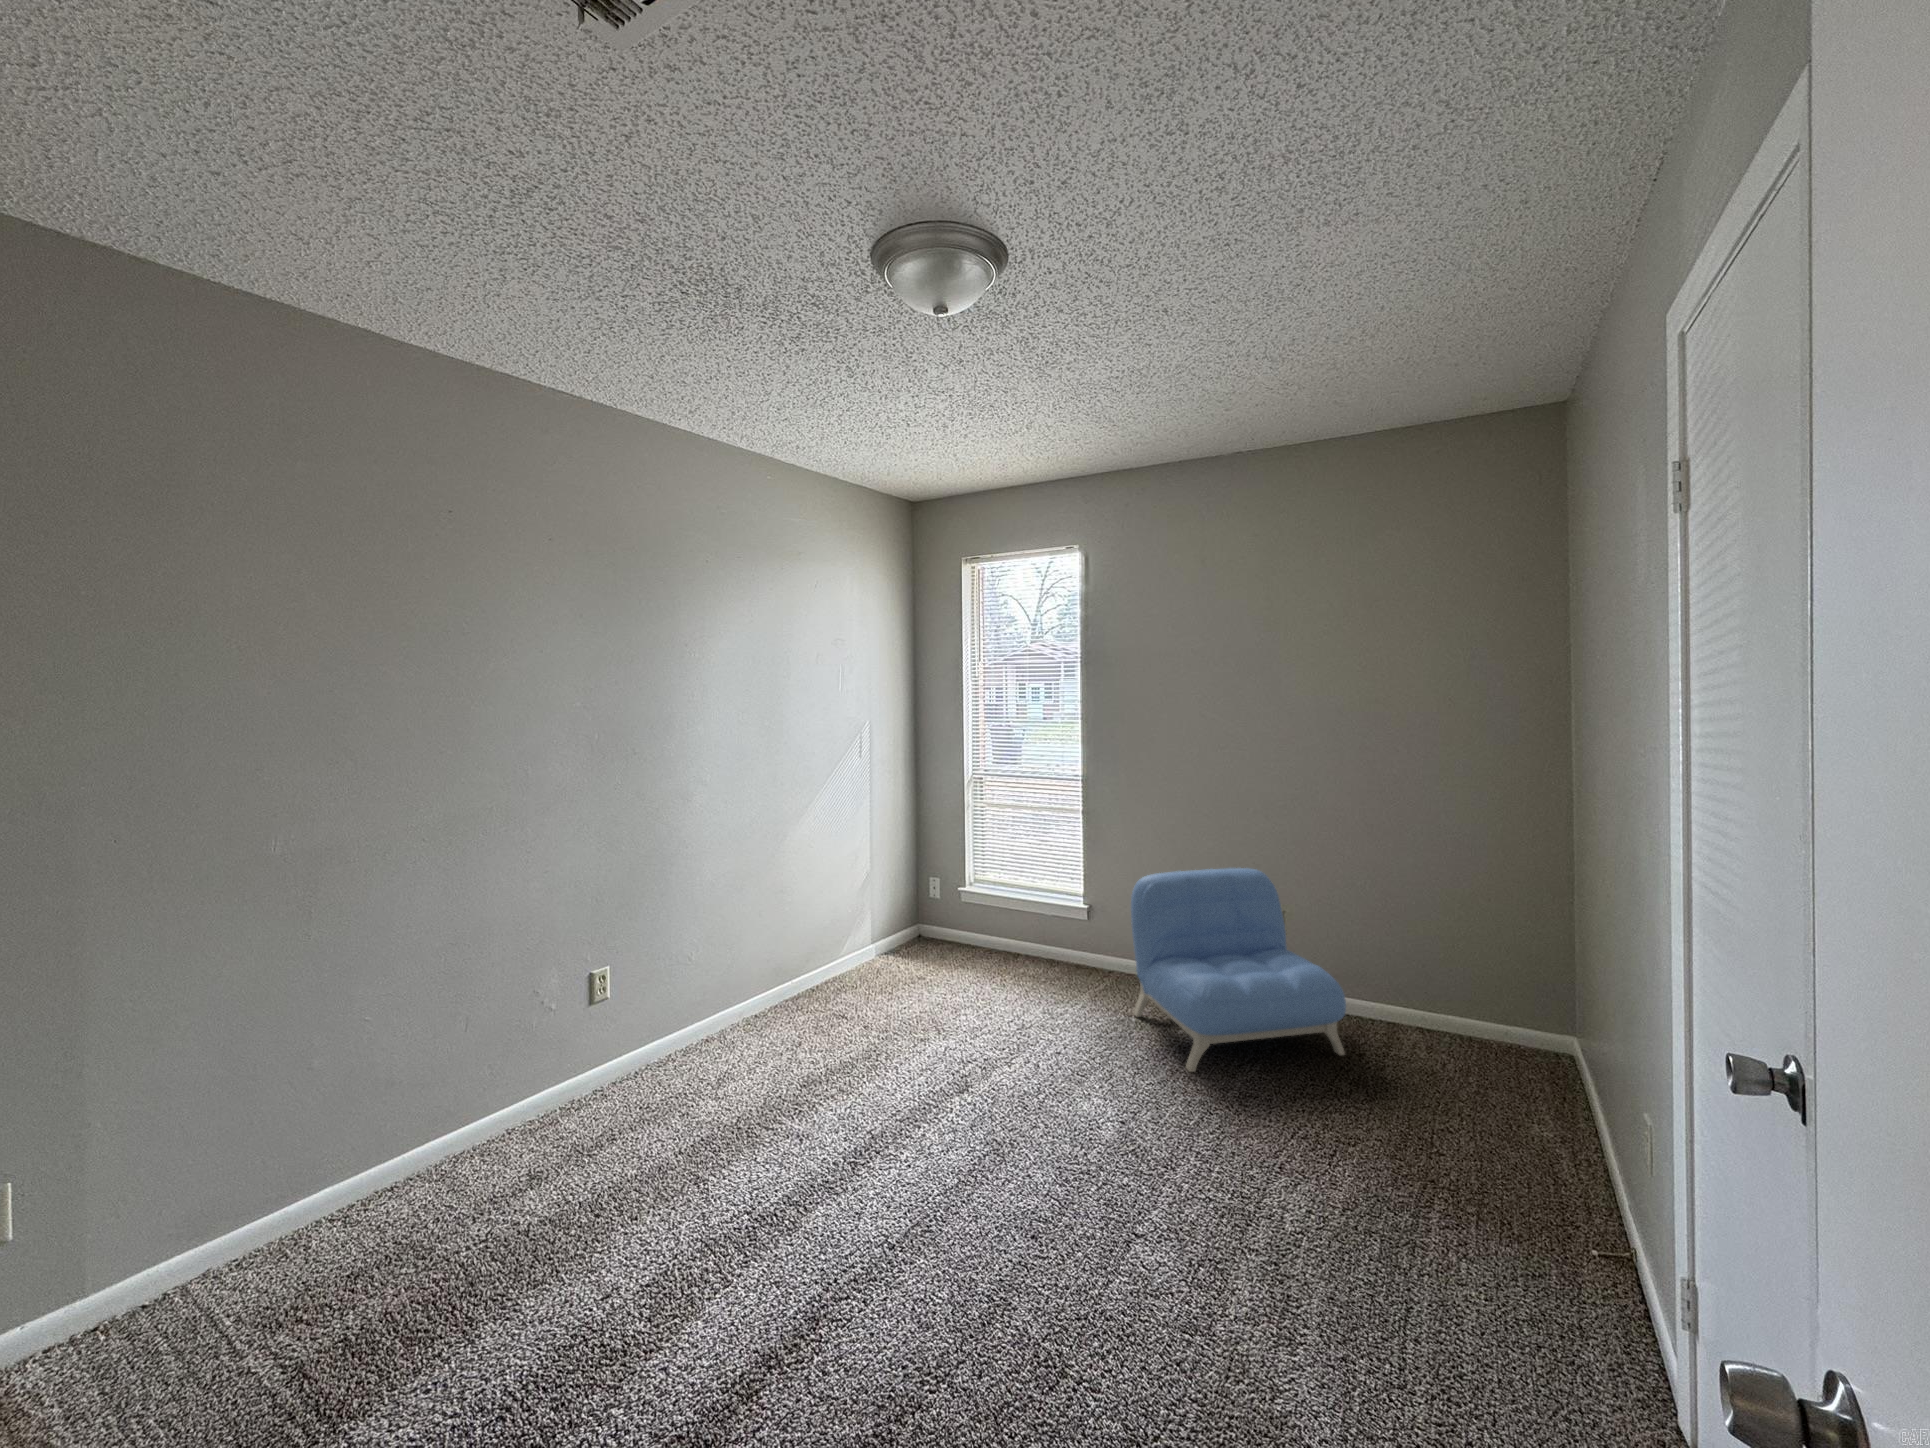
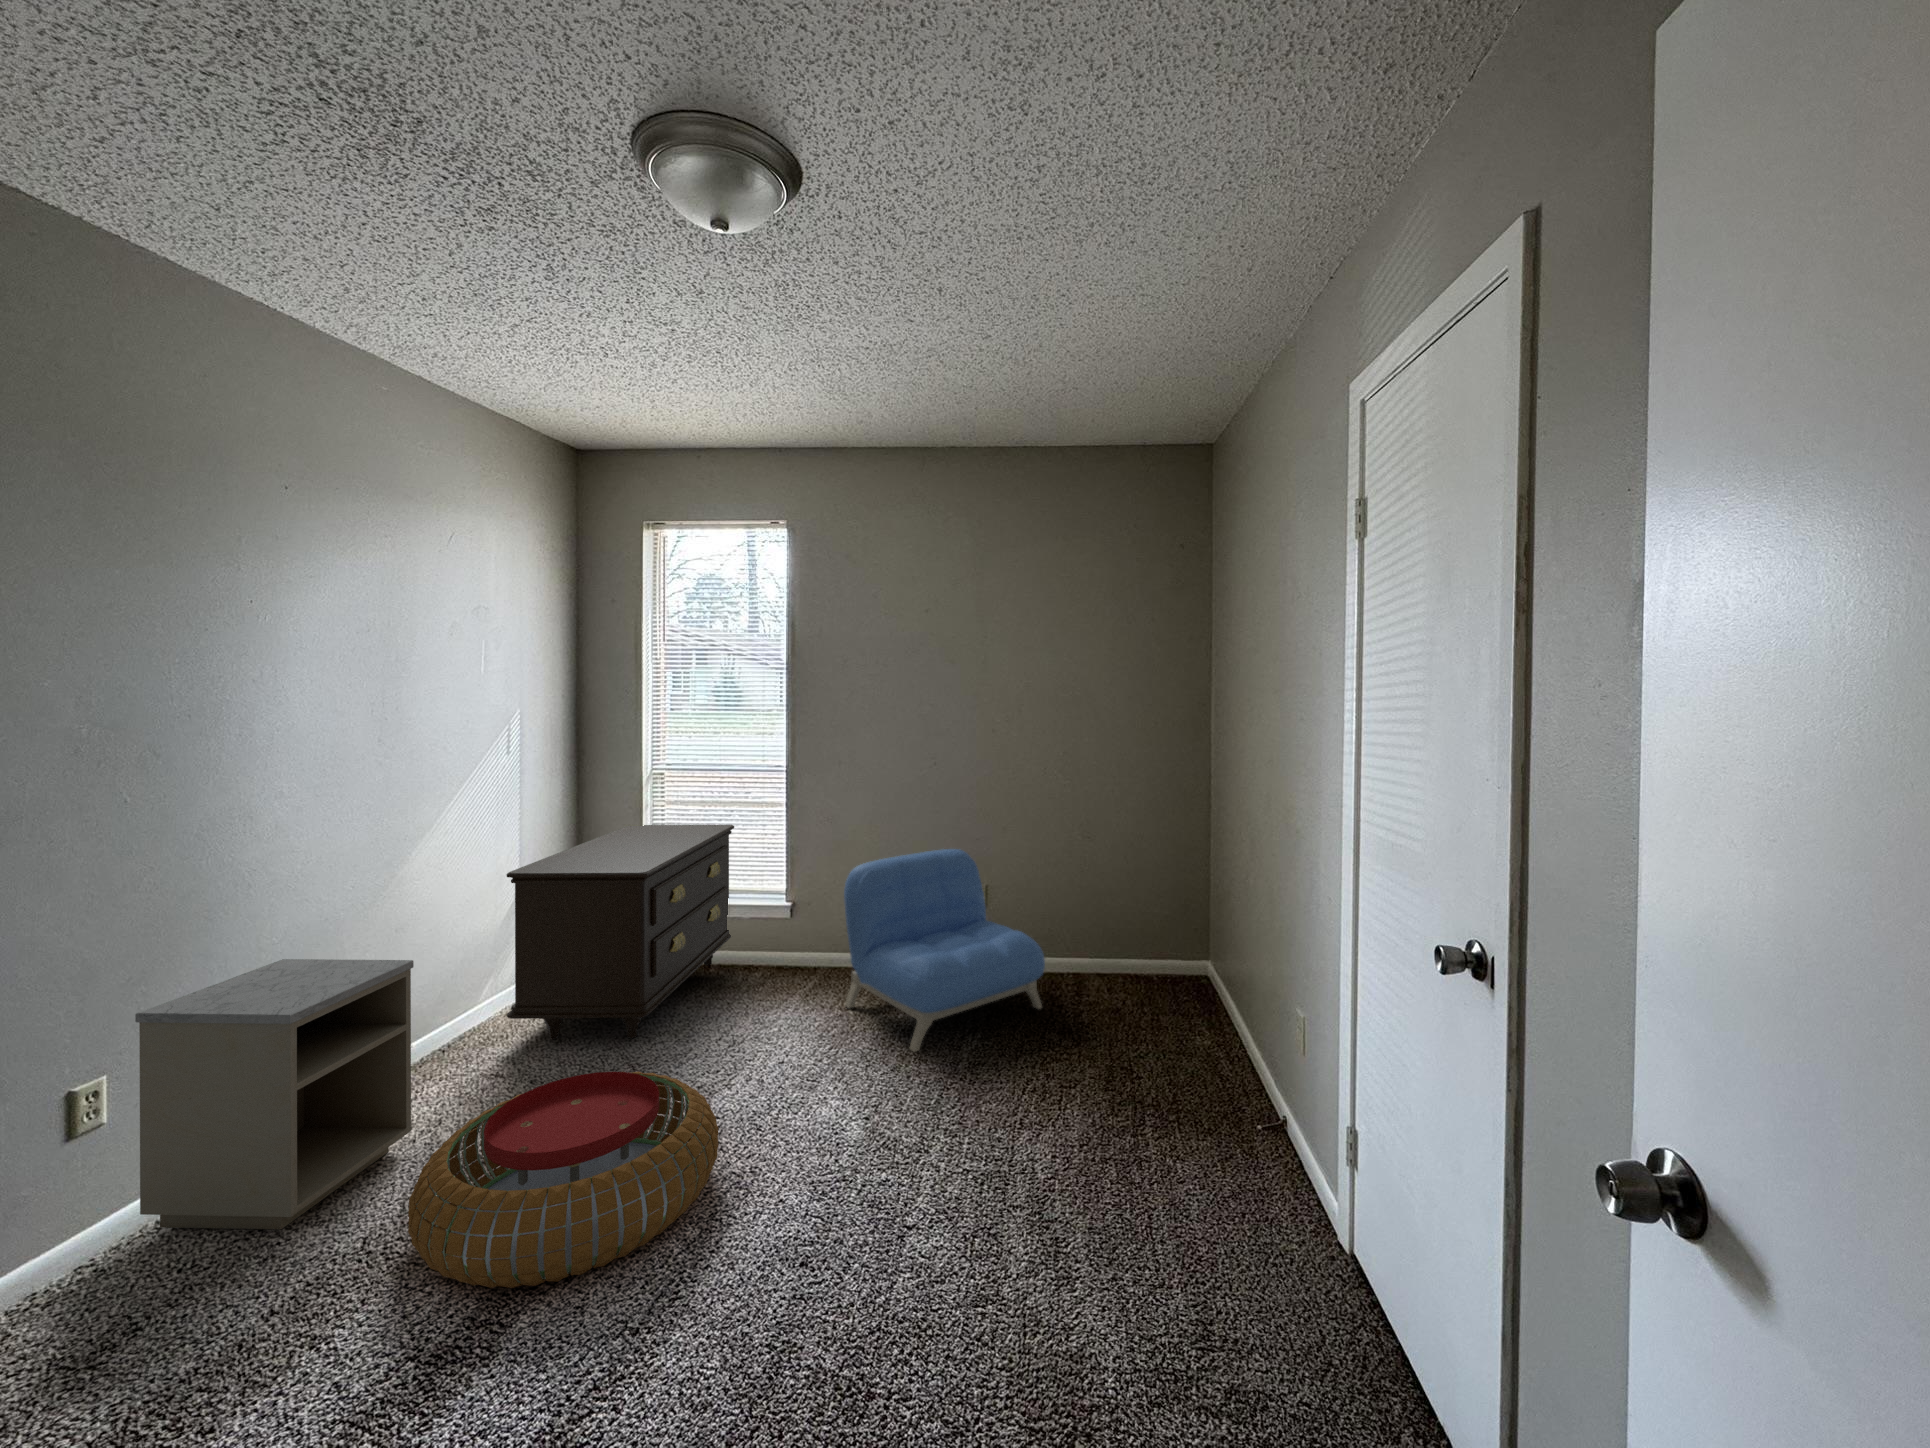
dresser: none [853,821,1045,1009] -> present [507,825,734,1040]
nightstand: none [621,903,779,1099] -> present [135,959,414,1229]
pouf: none [759,1029,985,1190] -> present [408,1071,719,1288]

